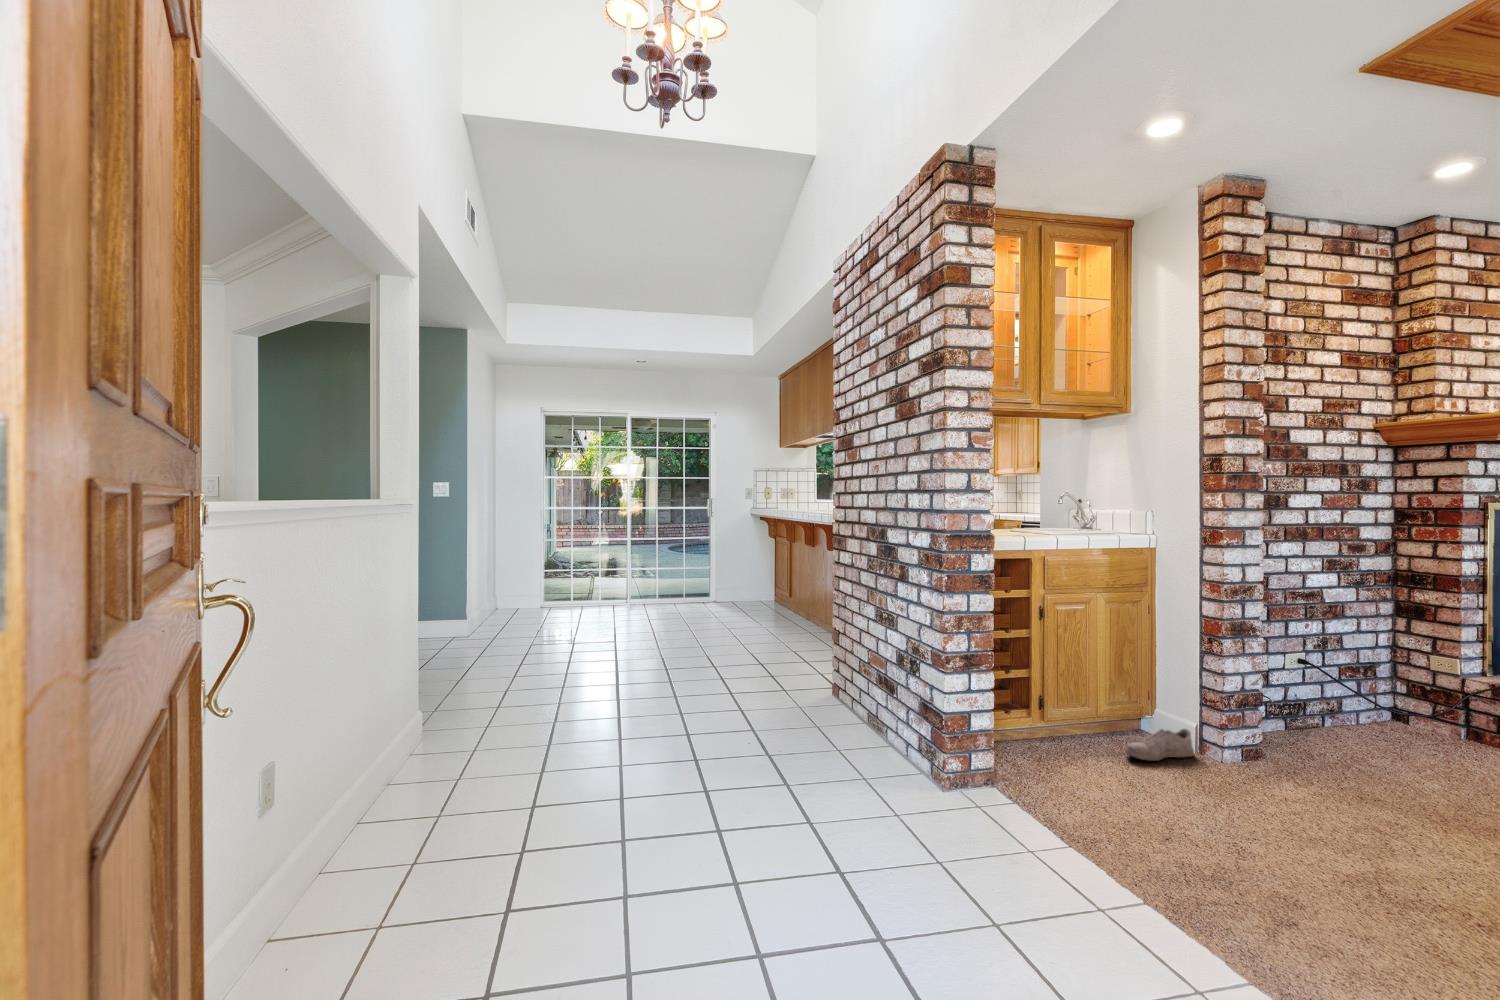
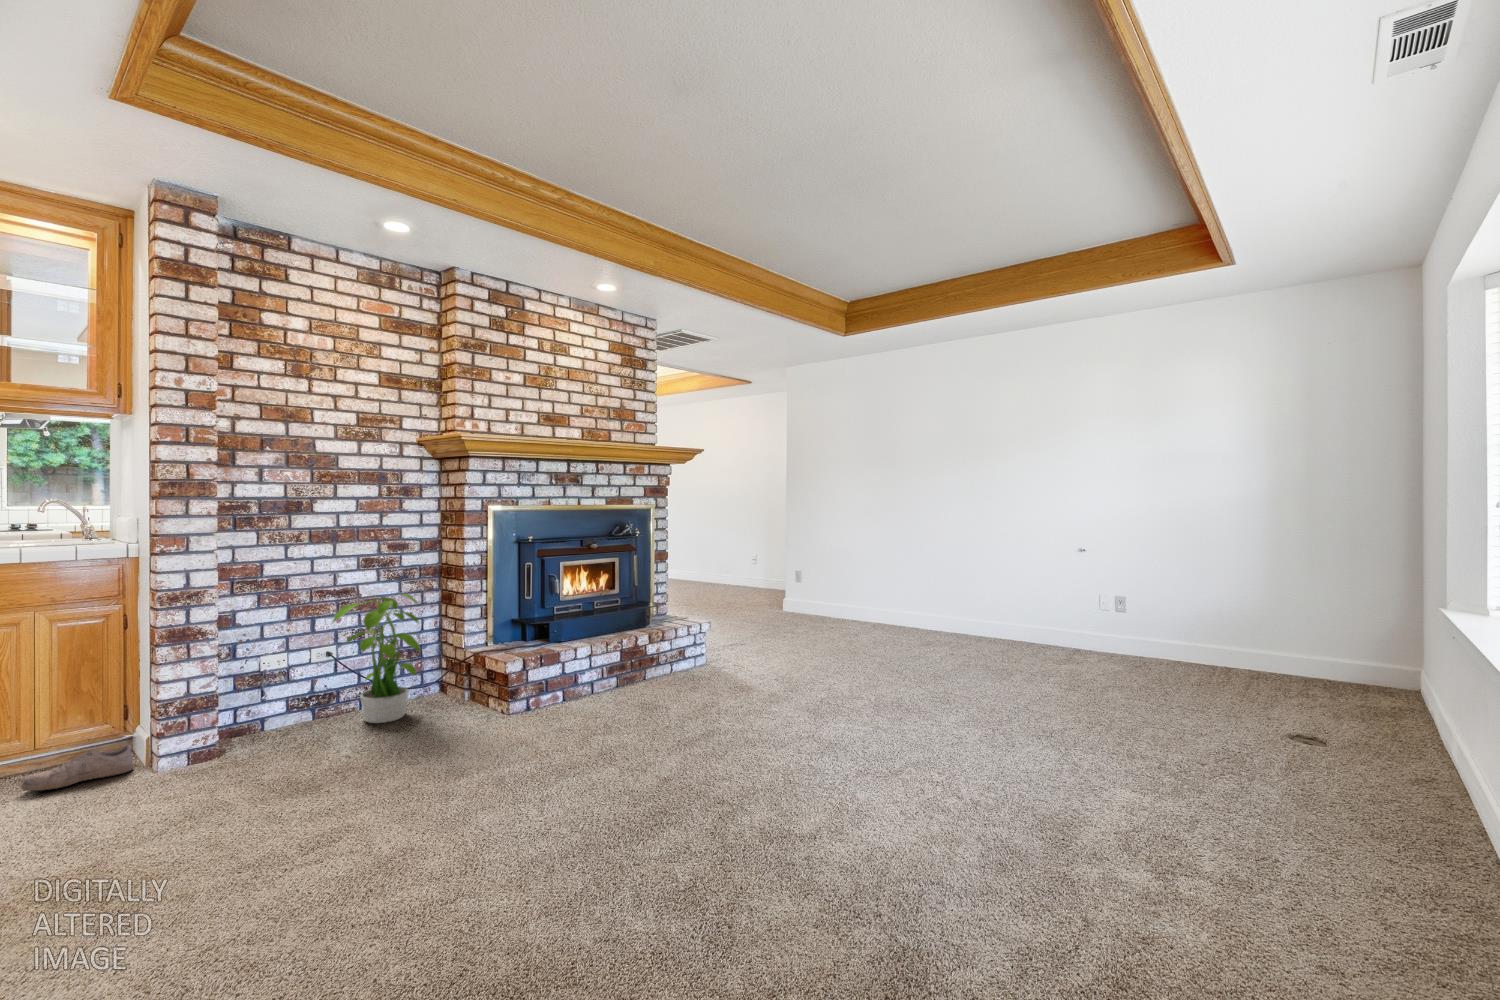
potted plant: none [1321,598,1457,750] -> present [332,594,422,723]

